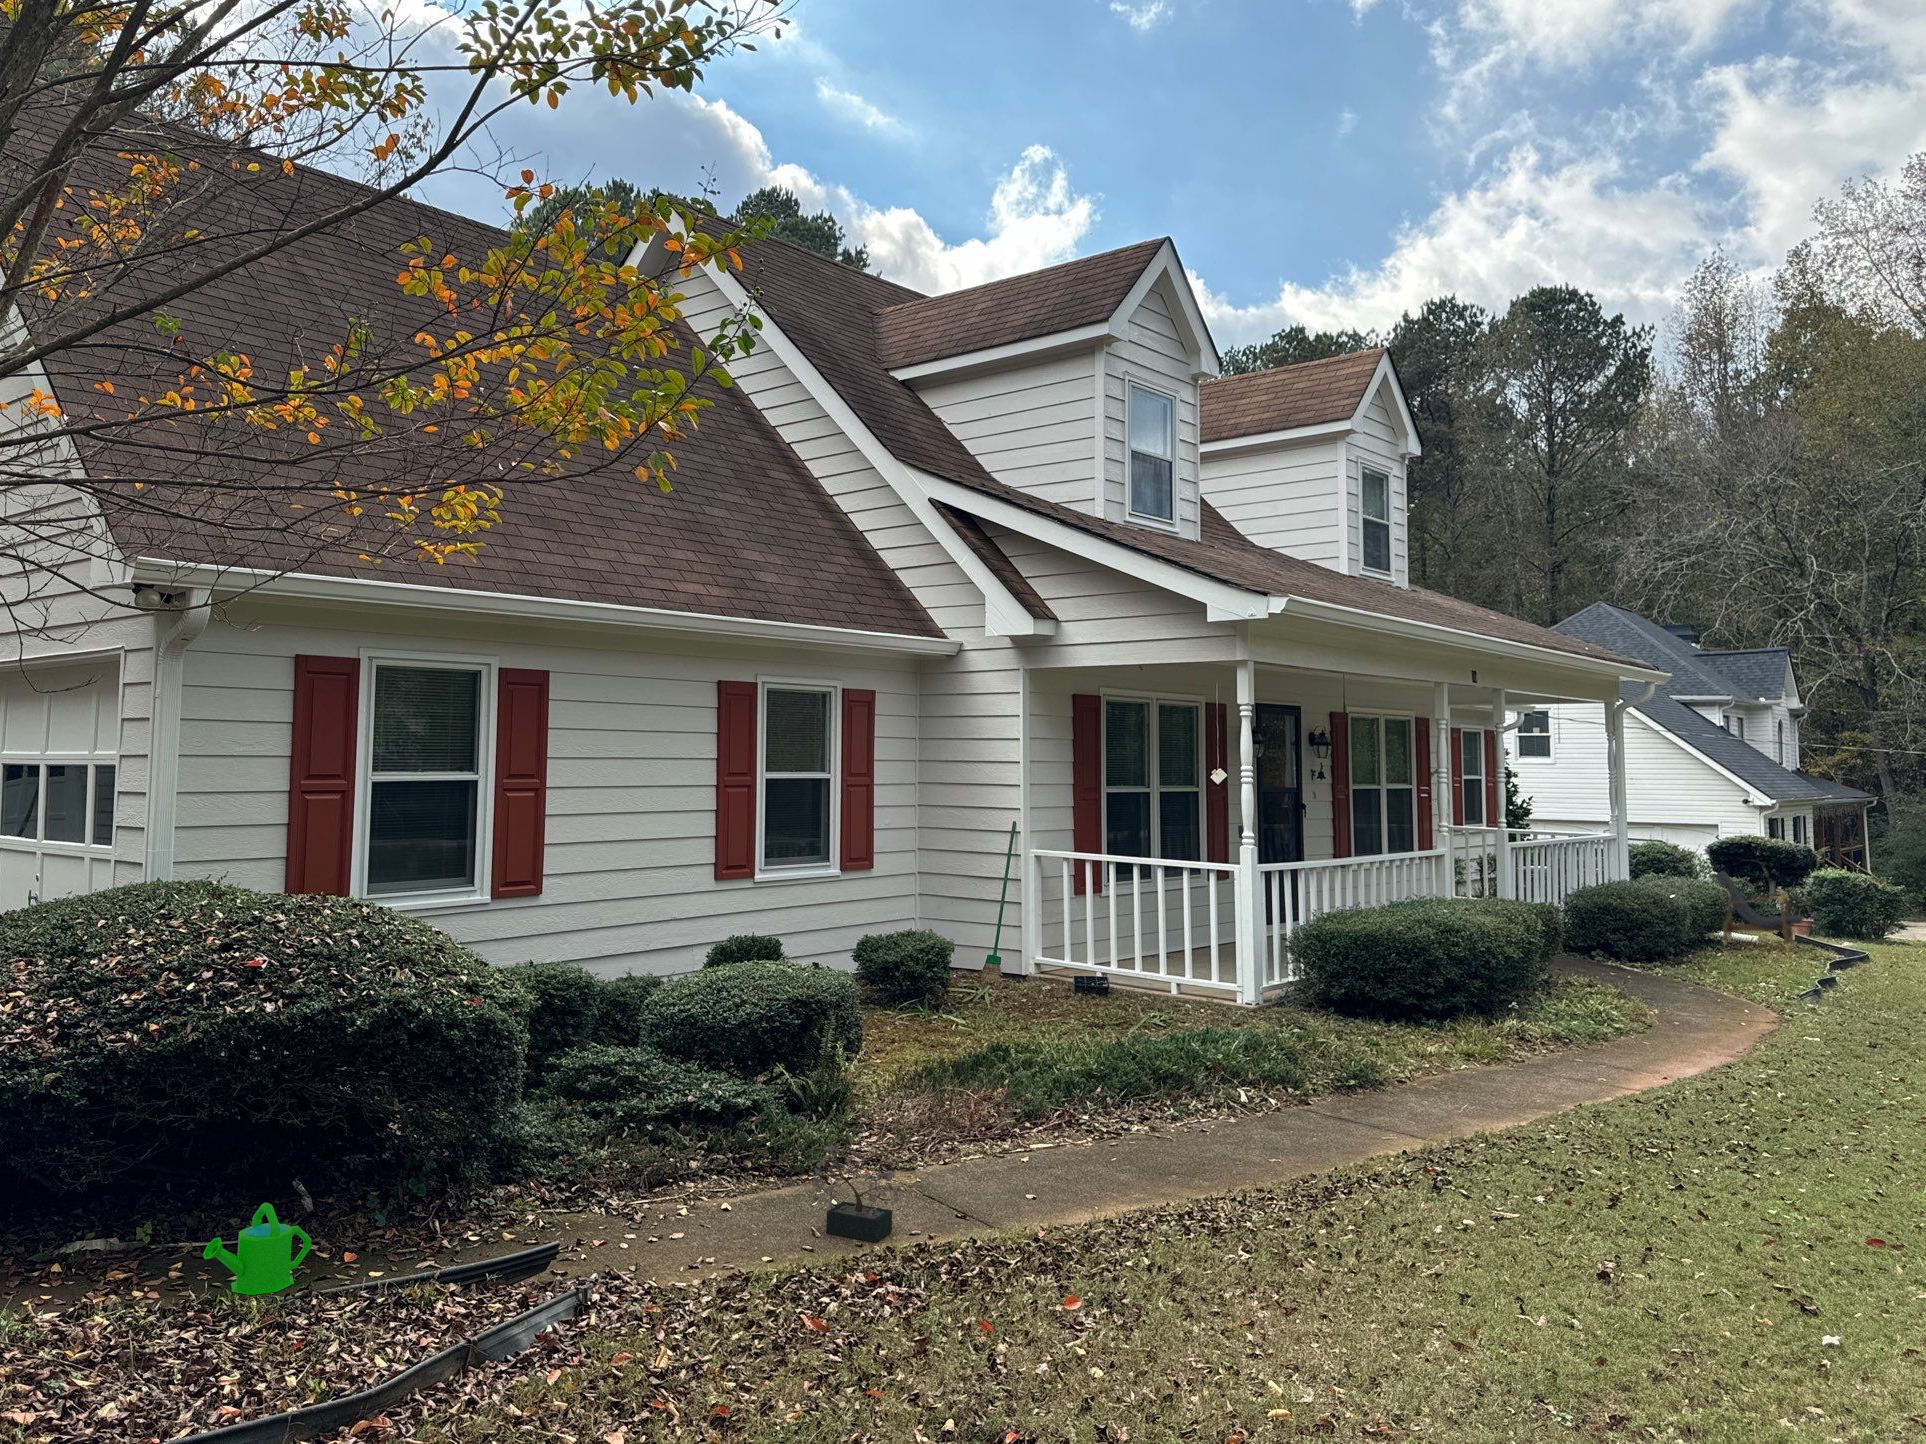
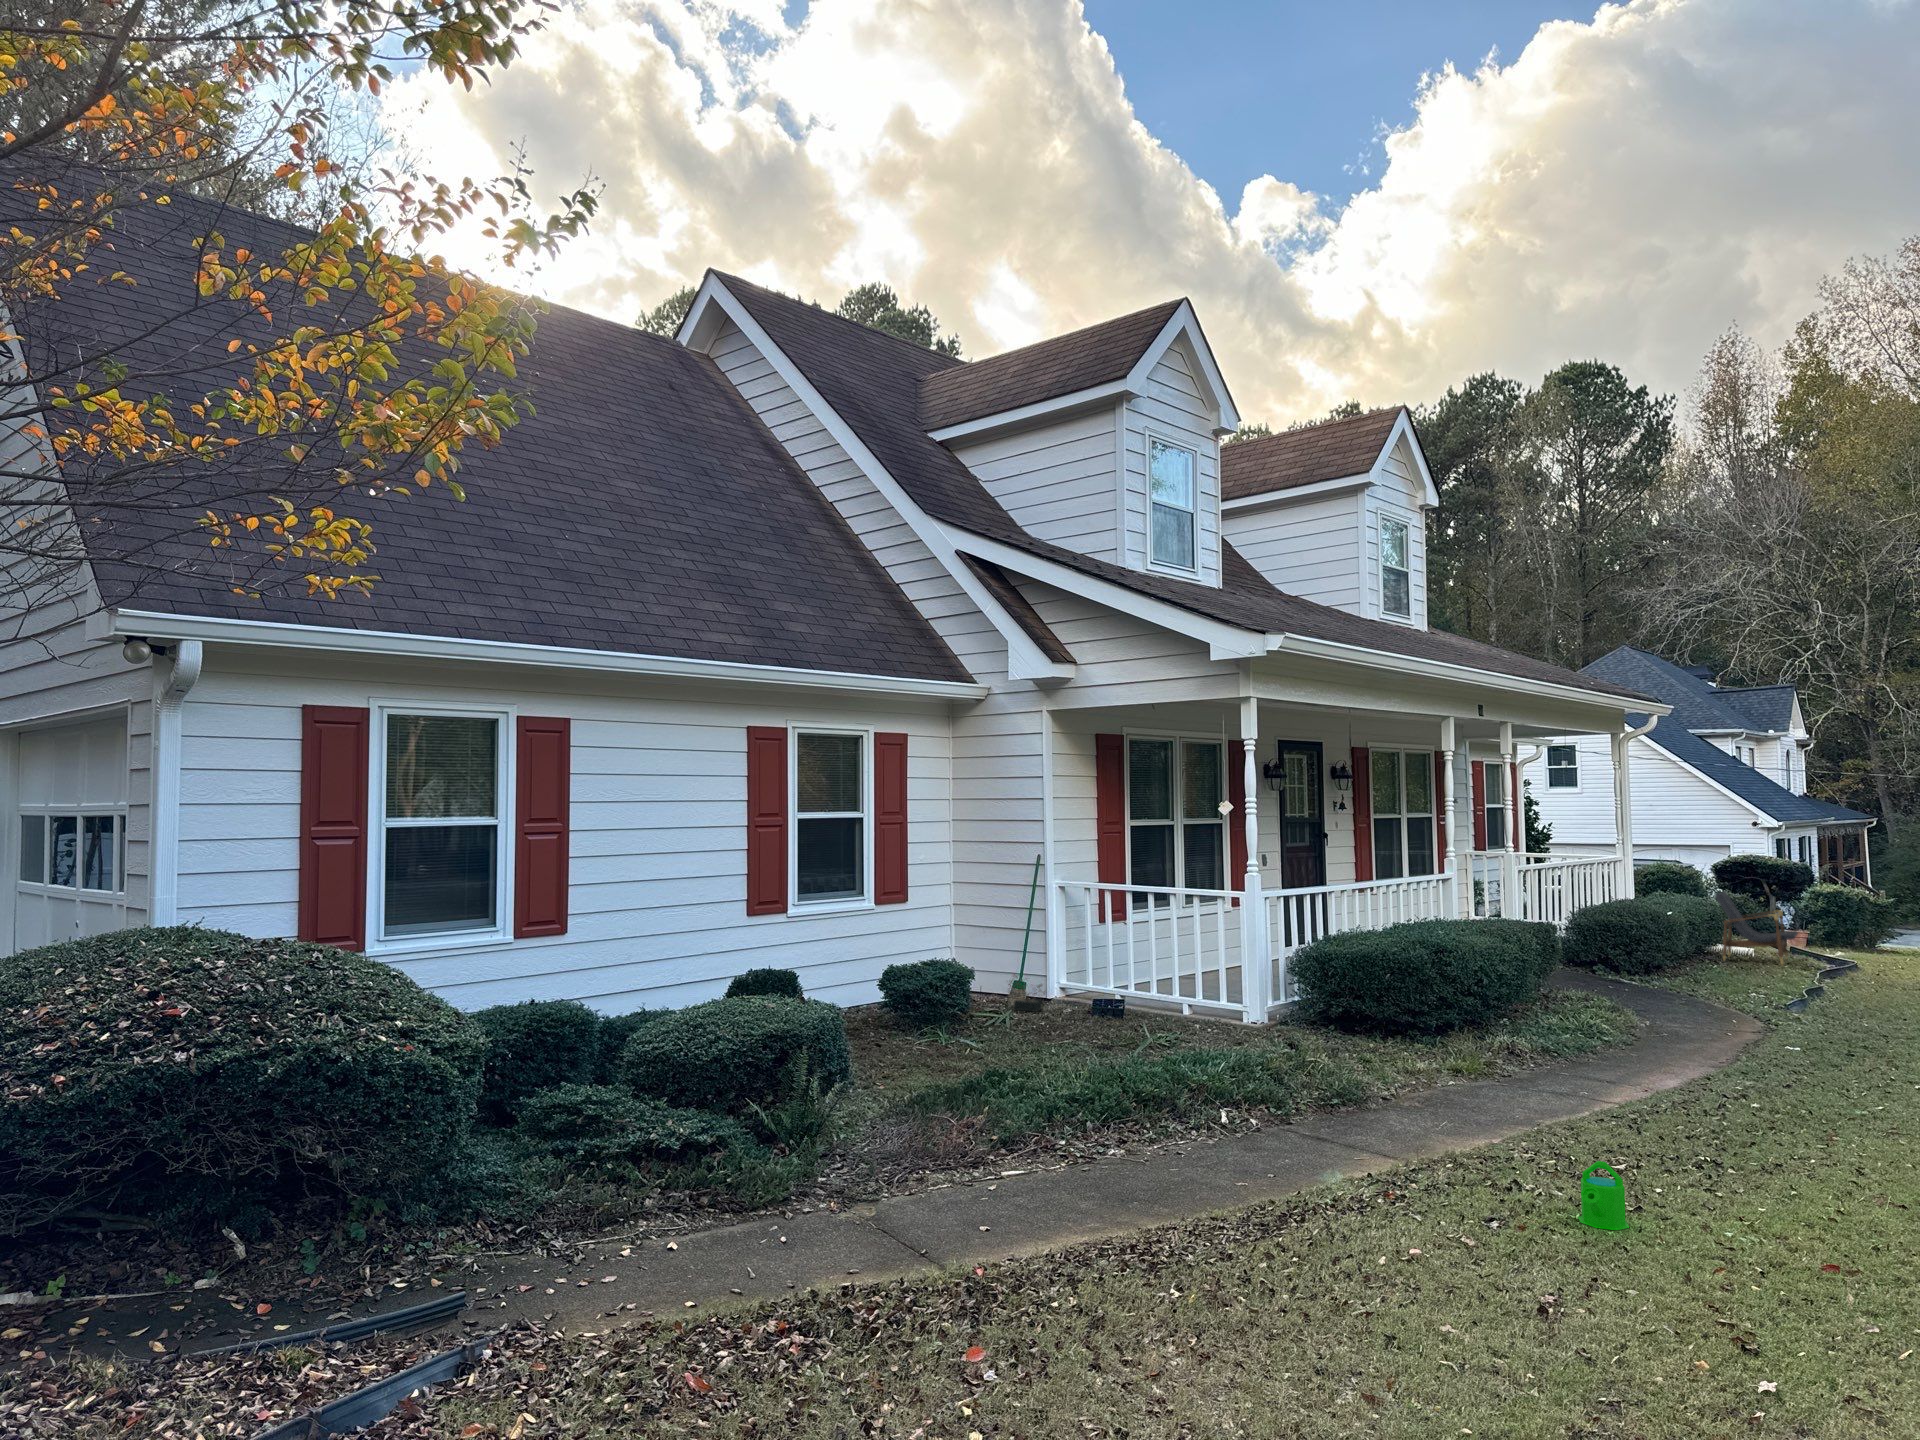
decorative plant: present [809,1143,904,1243] -> present [1008,974,1045,1012]
watering can: present [203,1203,312,1295] -> present [1578,1161,1629,1230]

